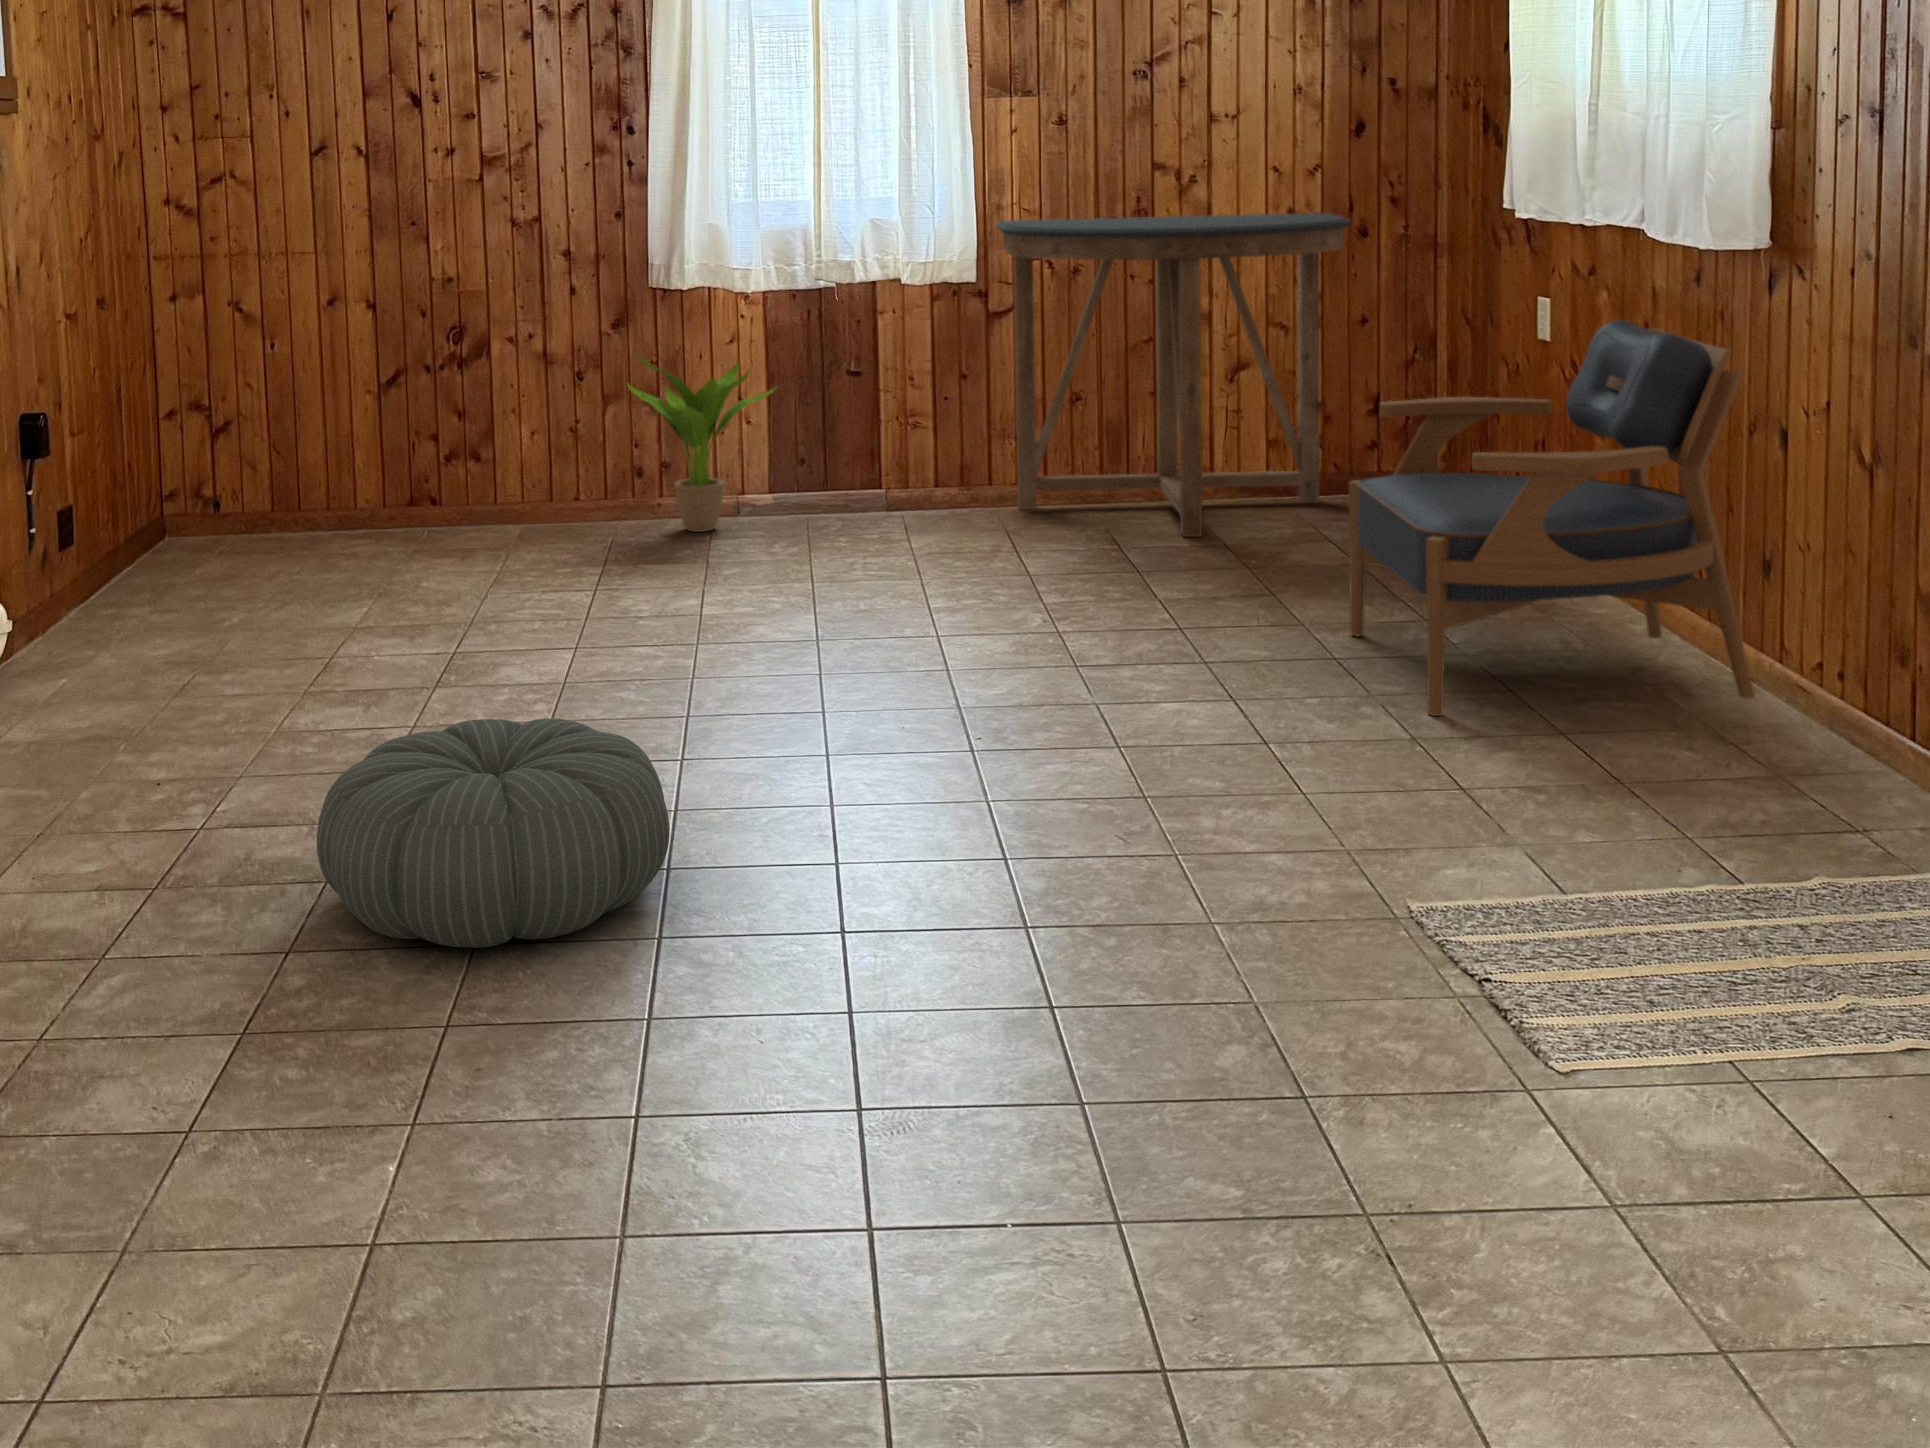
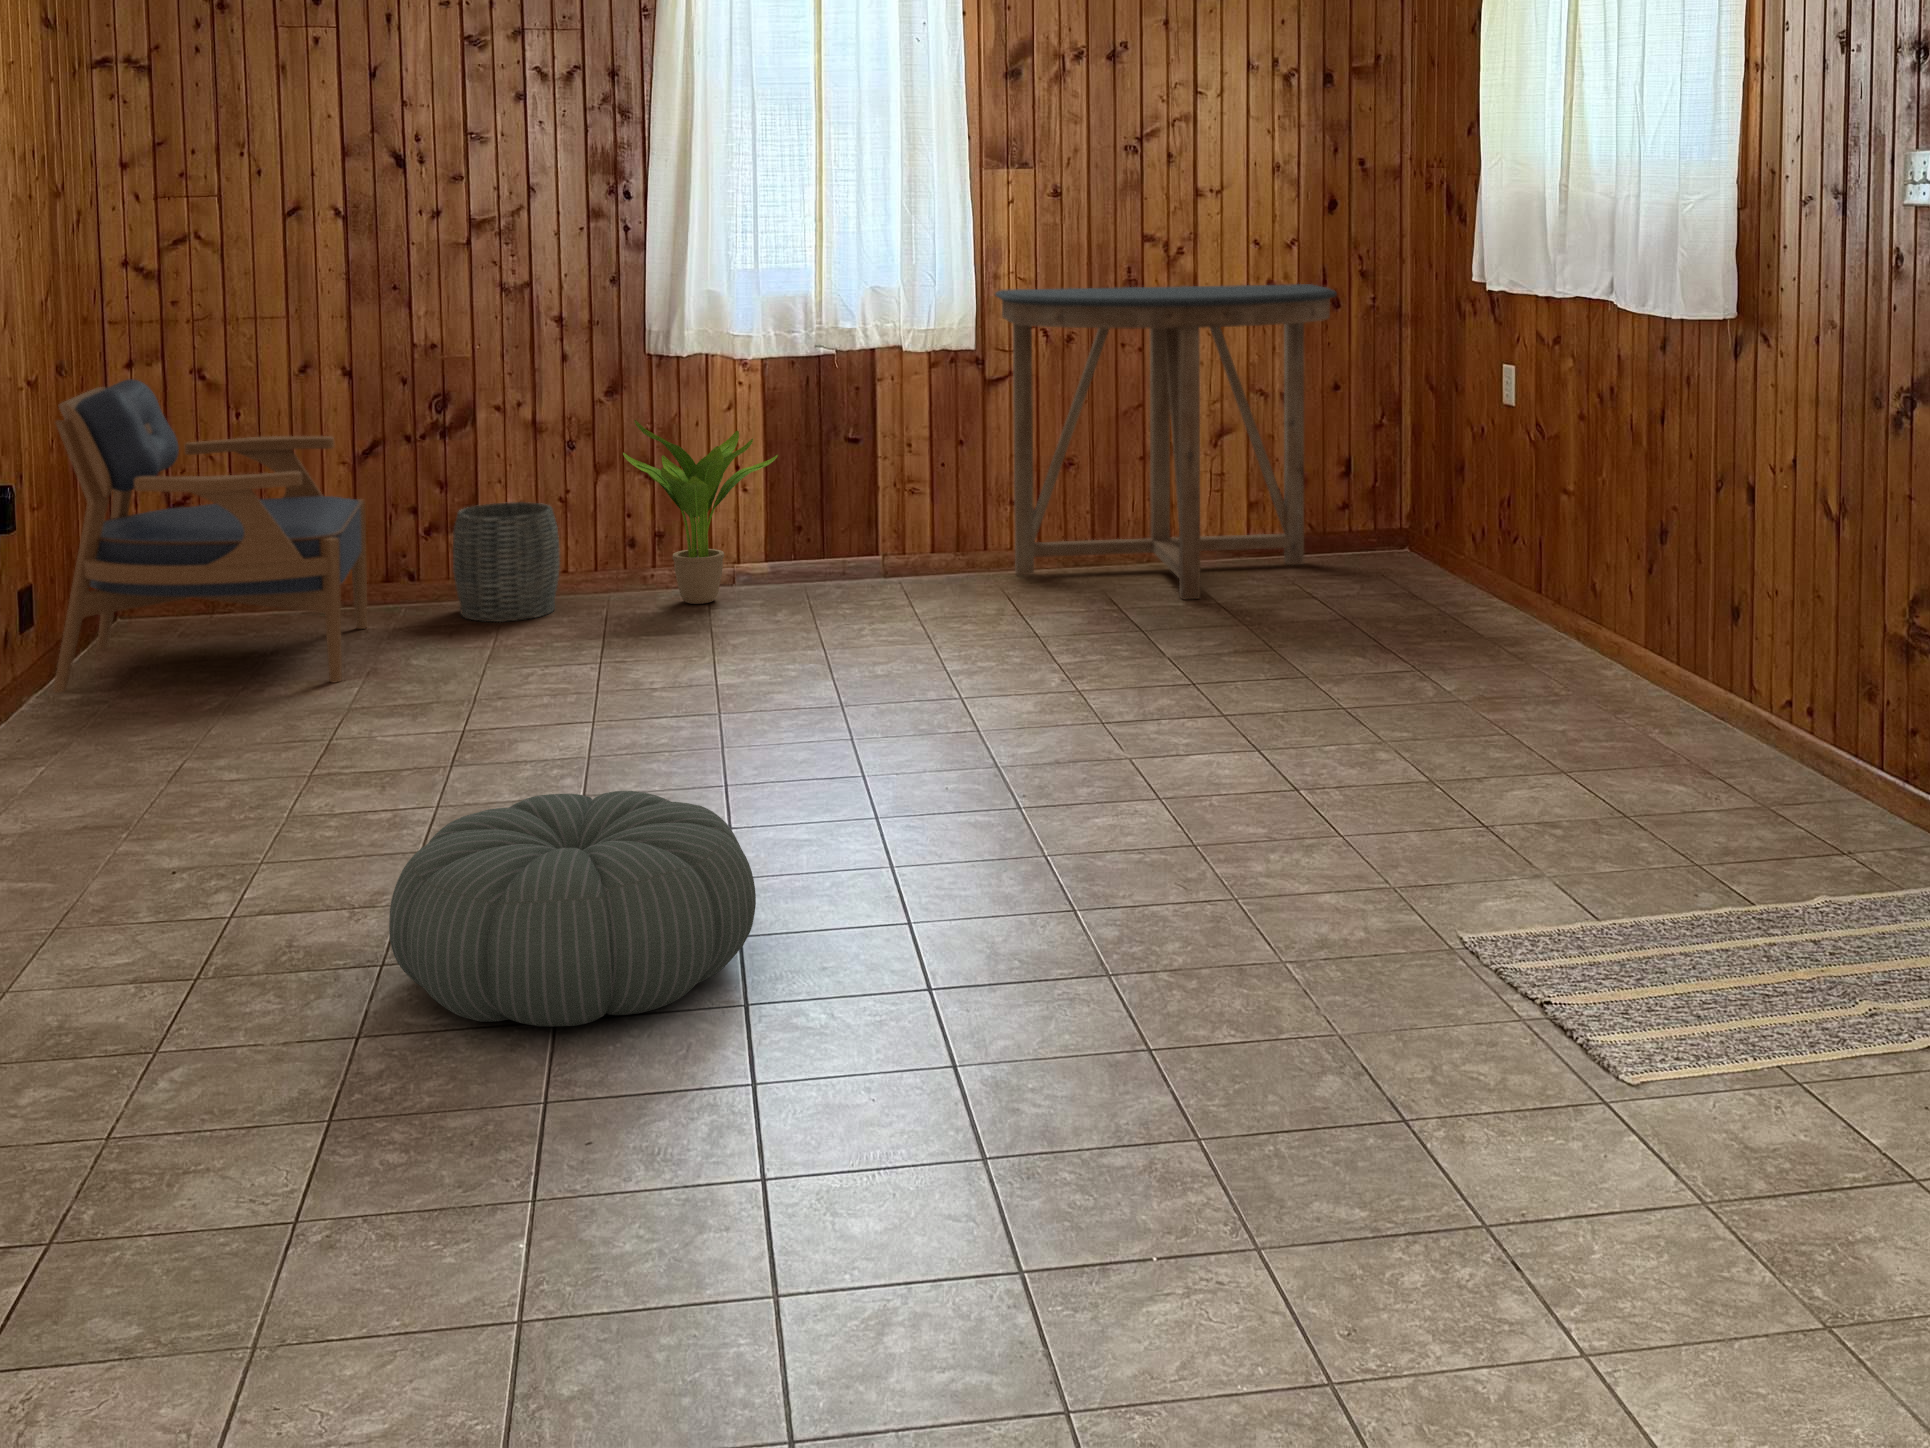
armchair: present [1349,320,1755,716] -> present [53,379,367,693]
woven basket: none [465,430,566,545] -> present [453,502,560,622]

